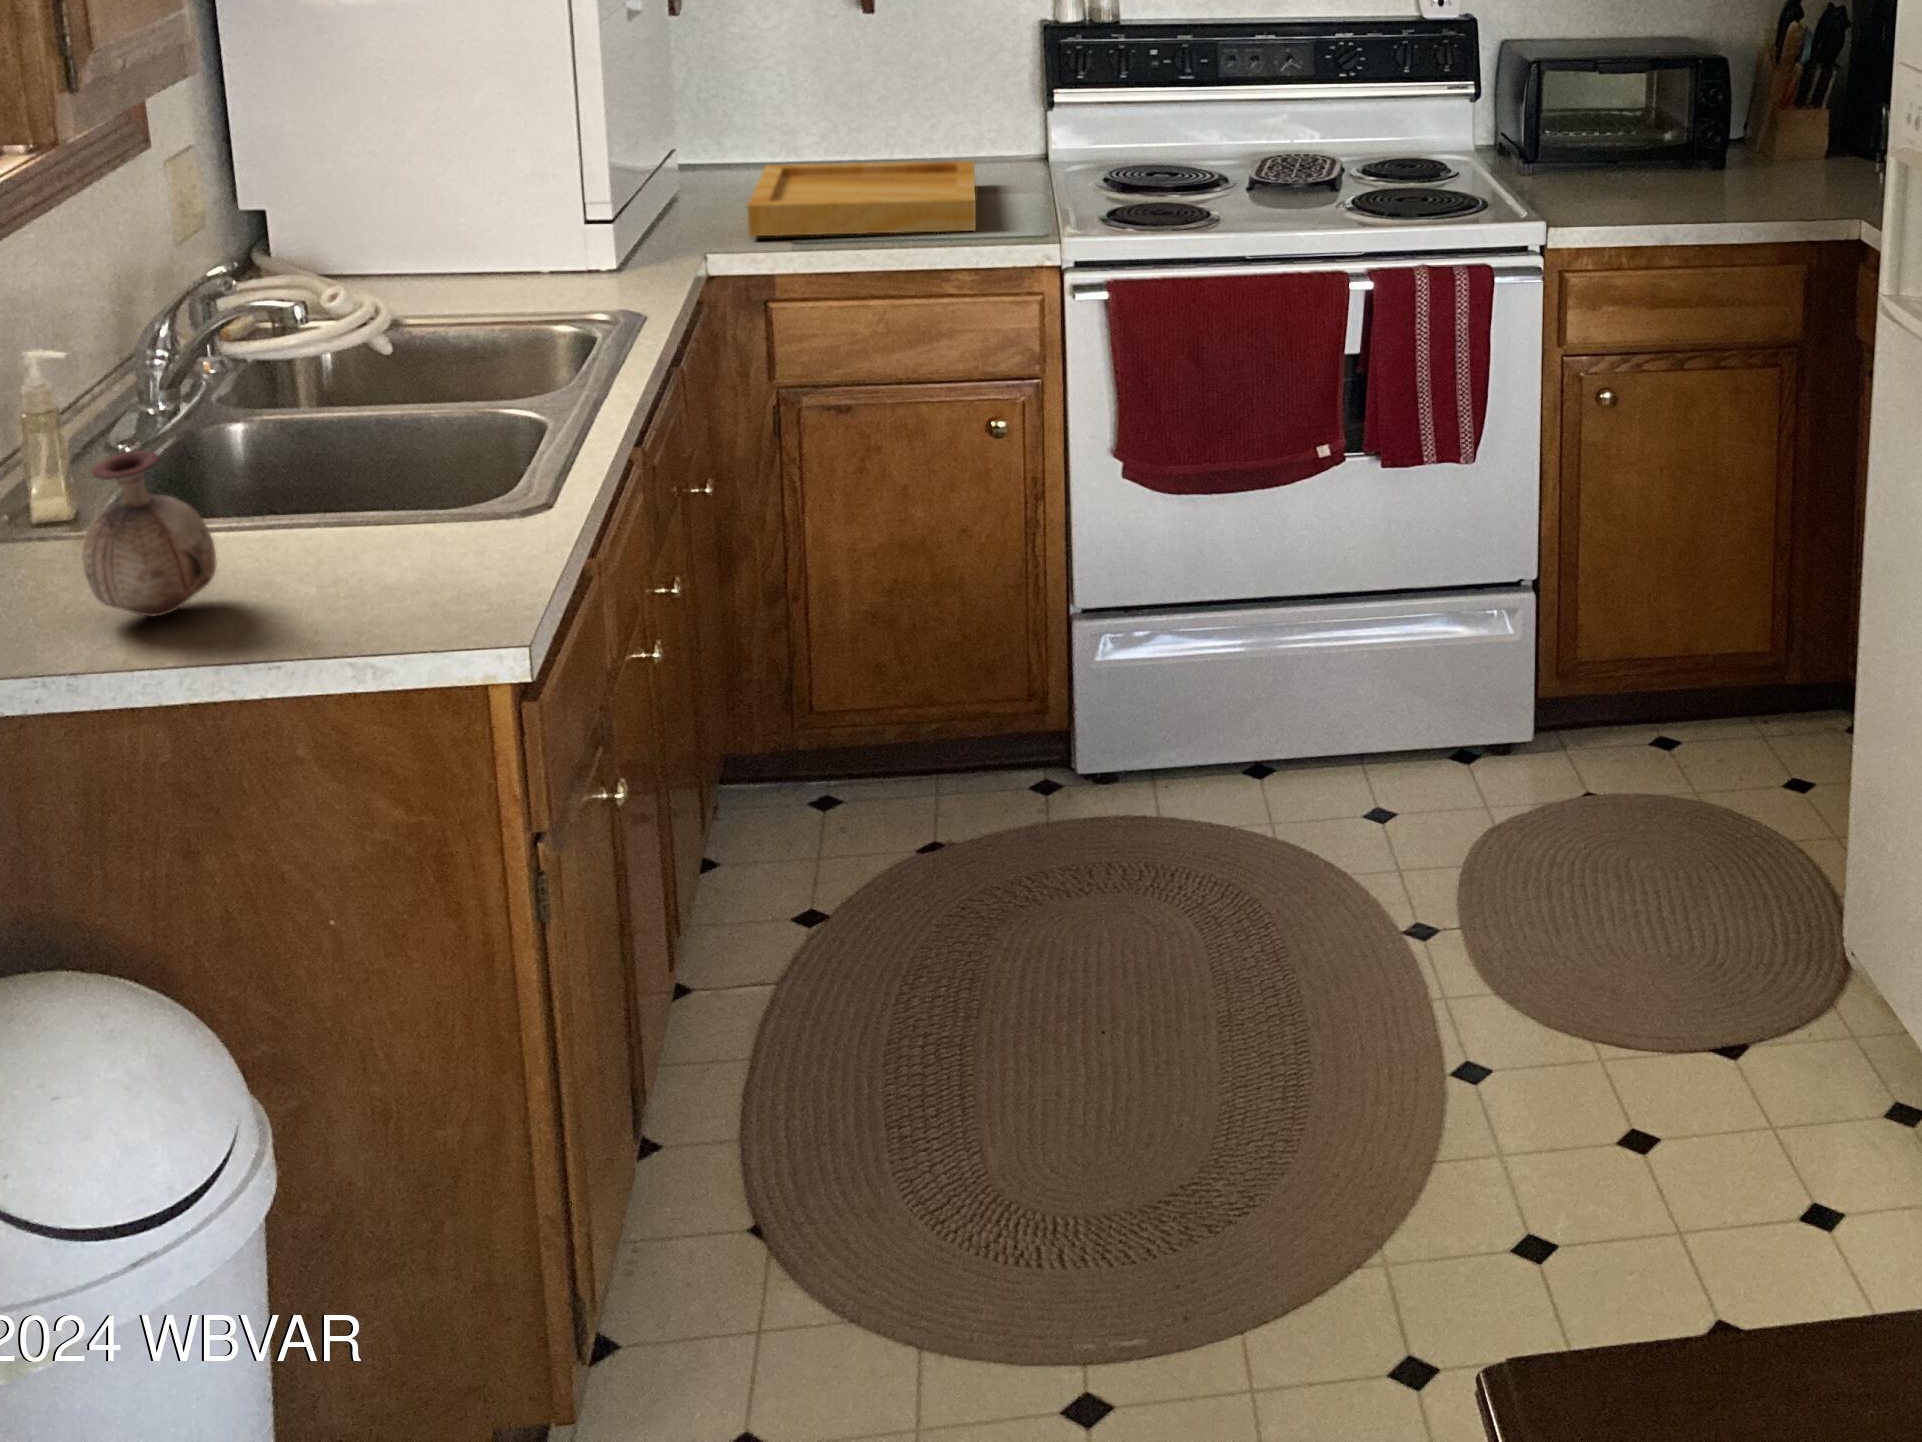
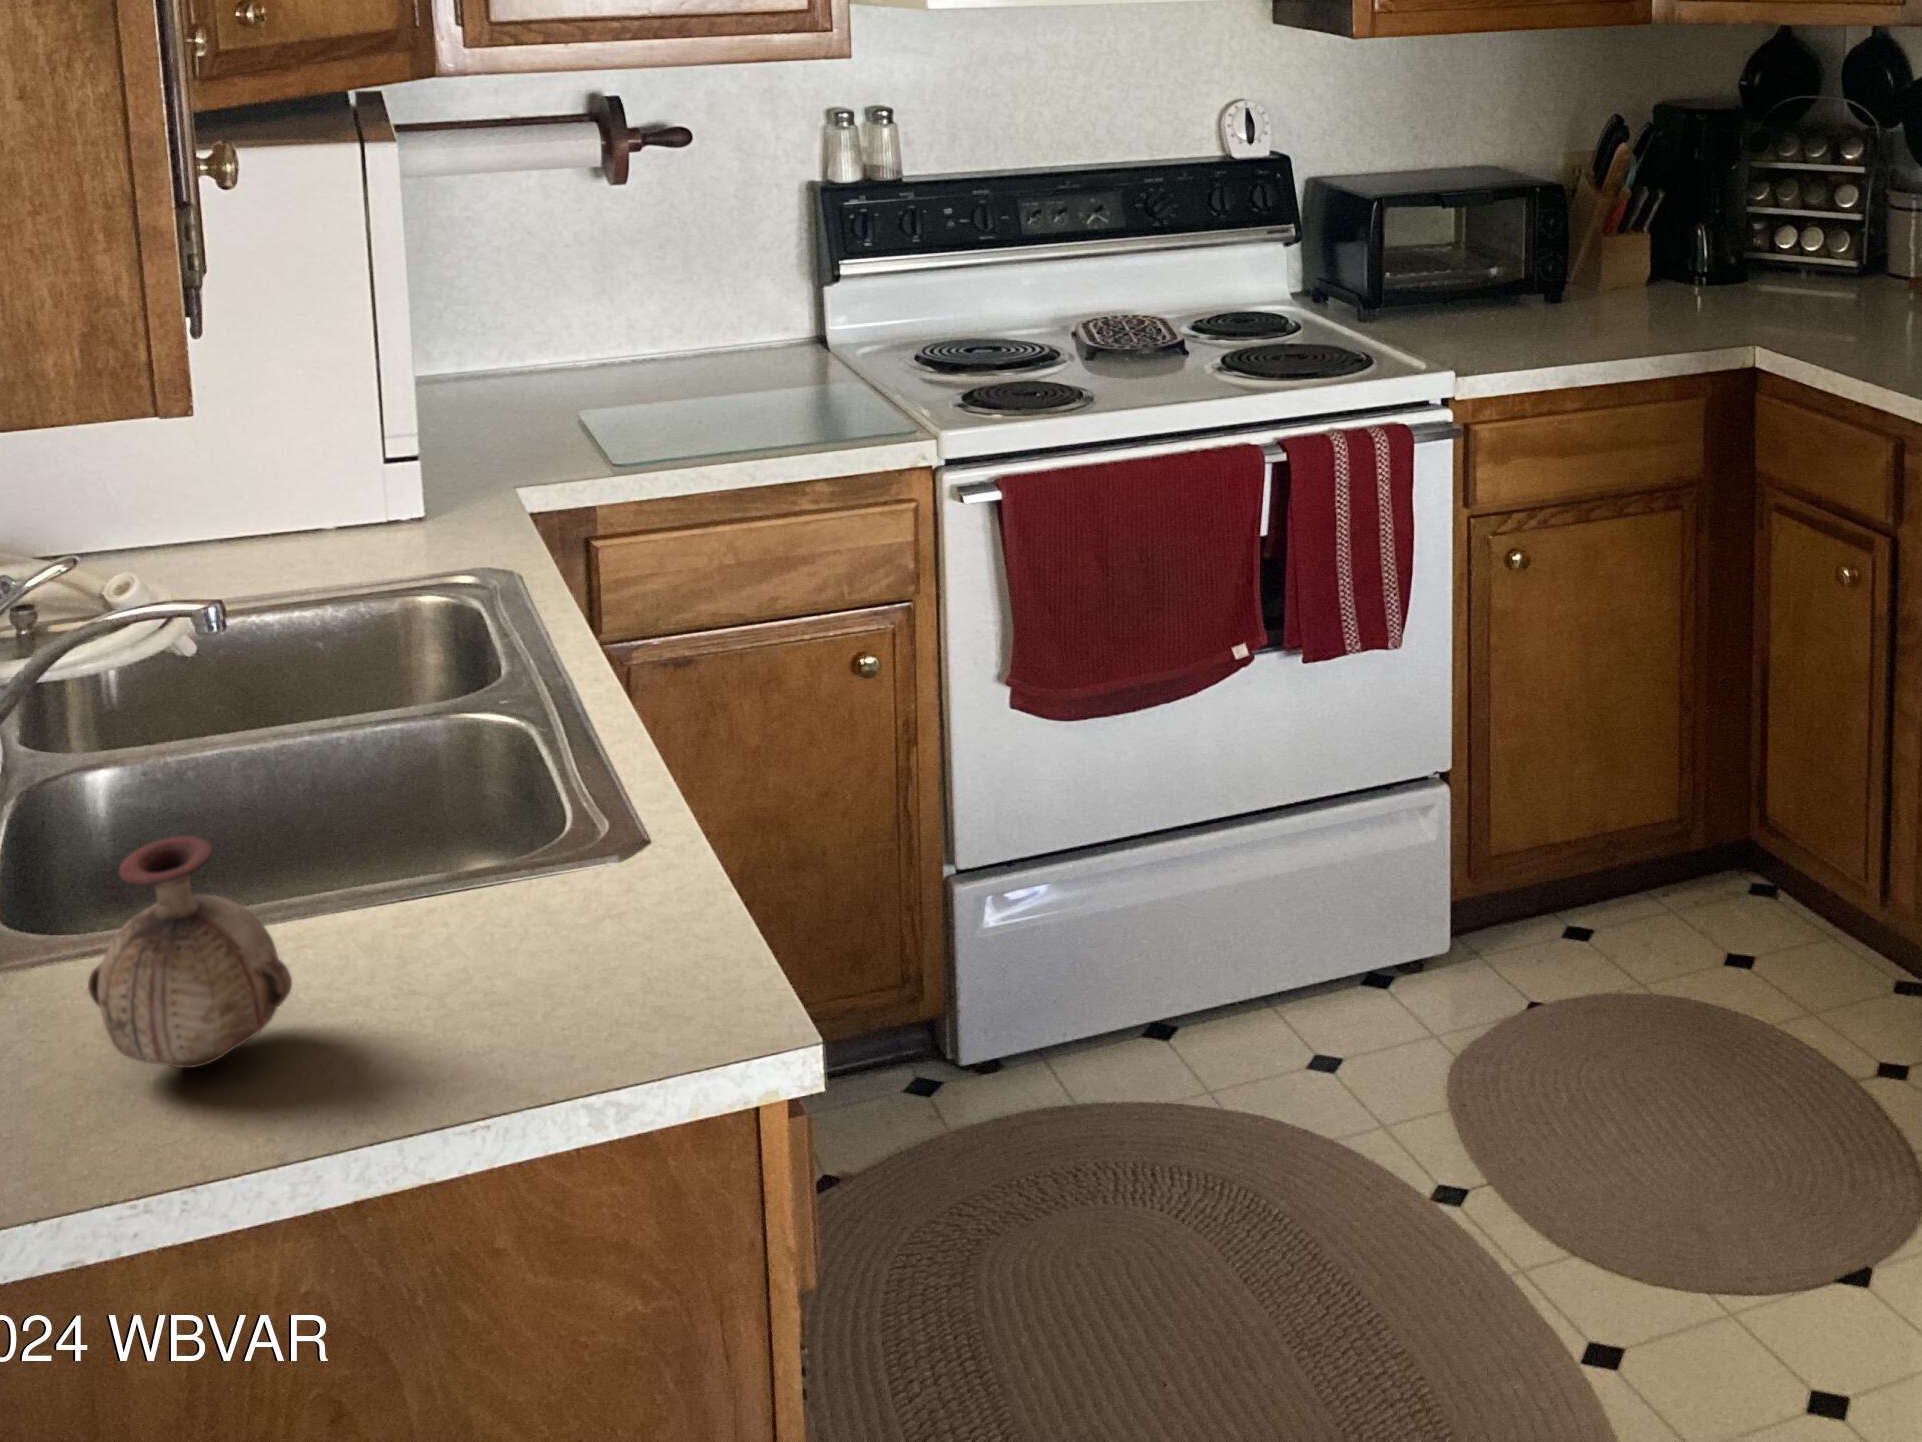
tray: present [748,161,976,236] -> none [514,349,823,461]

